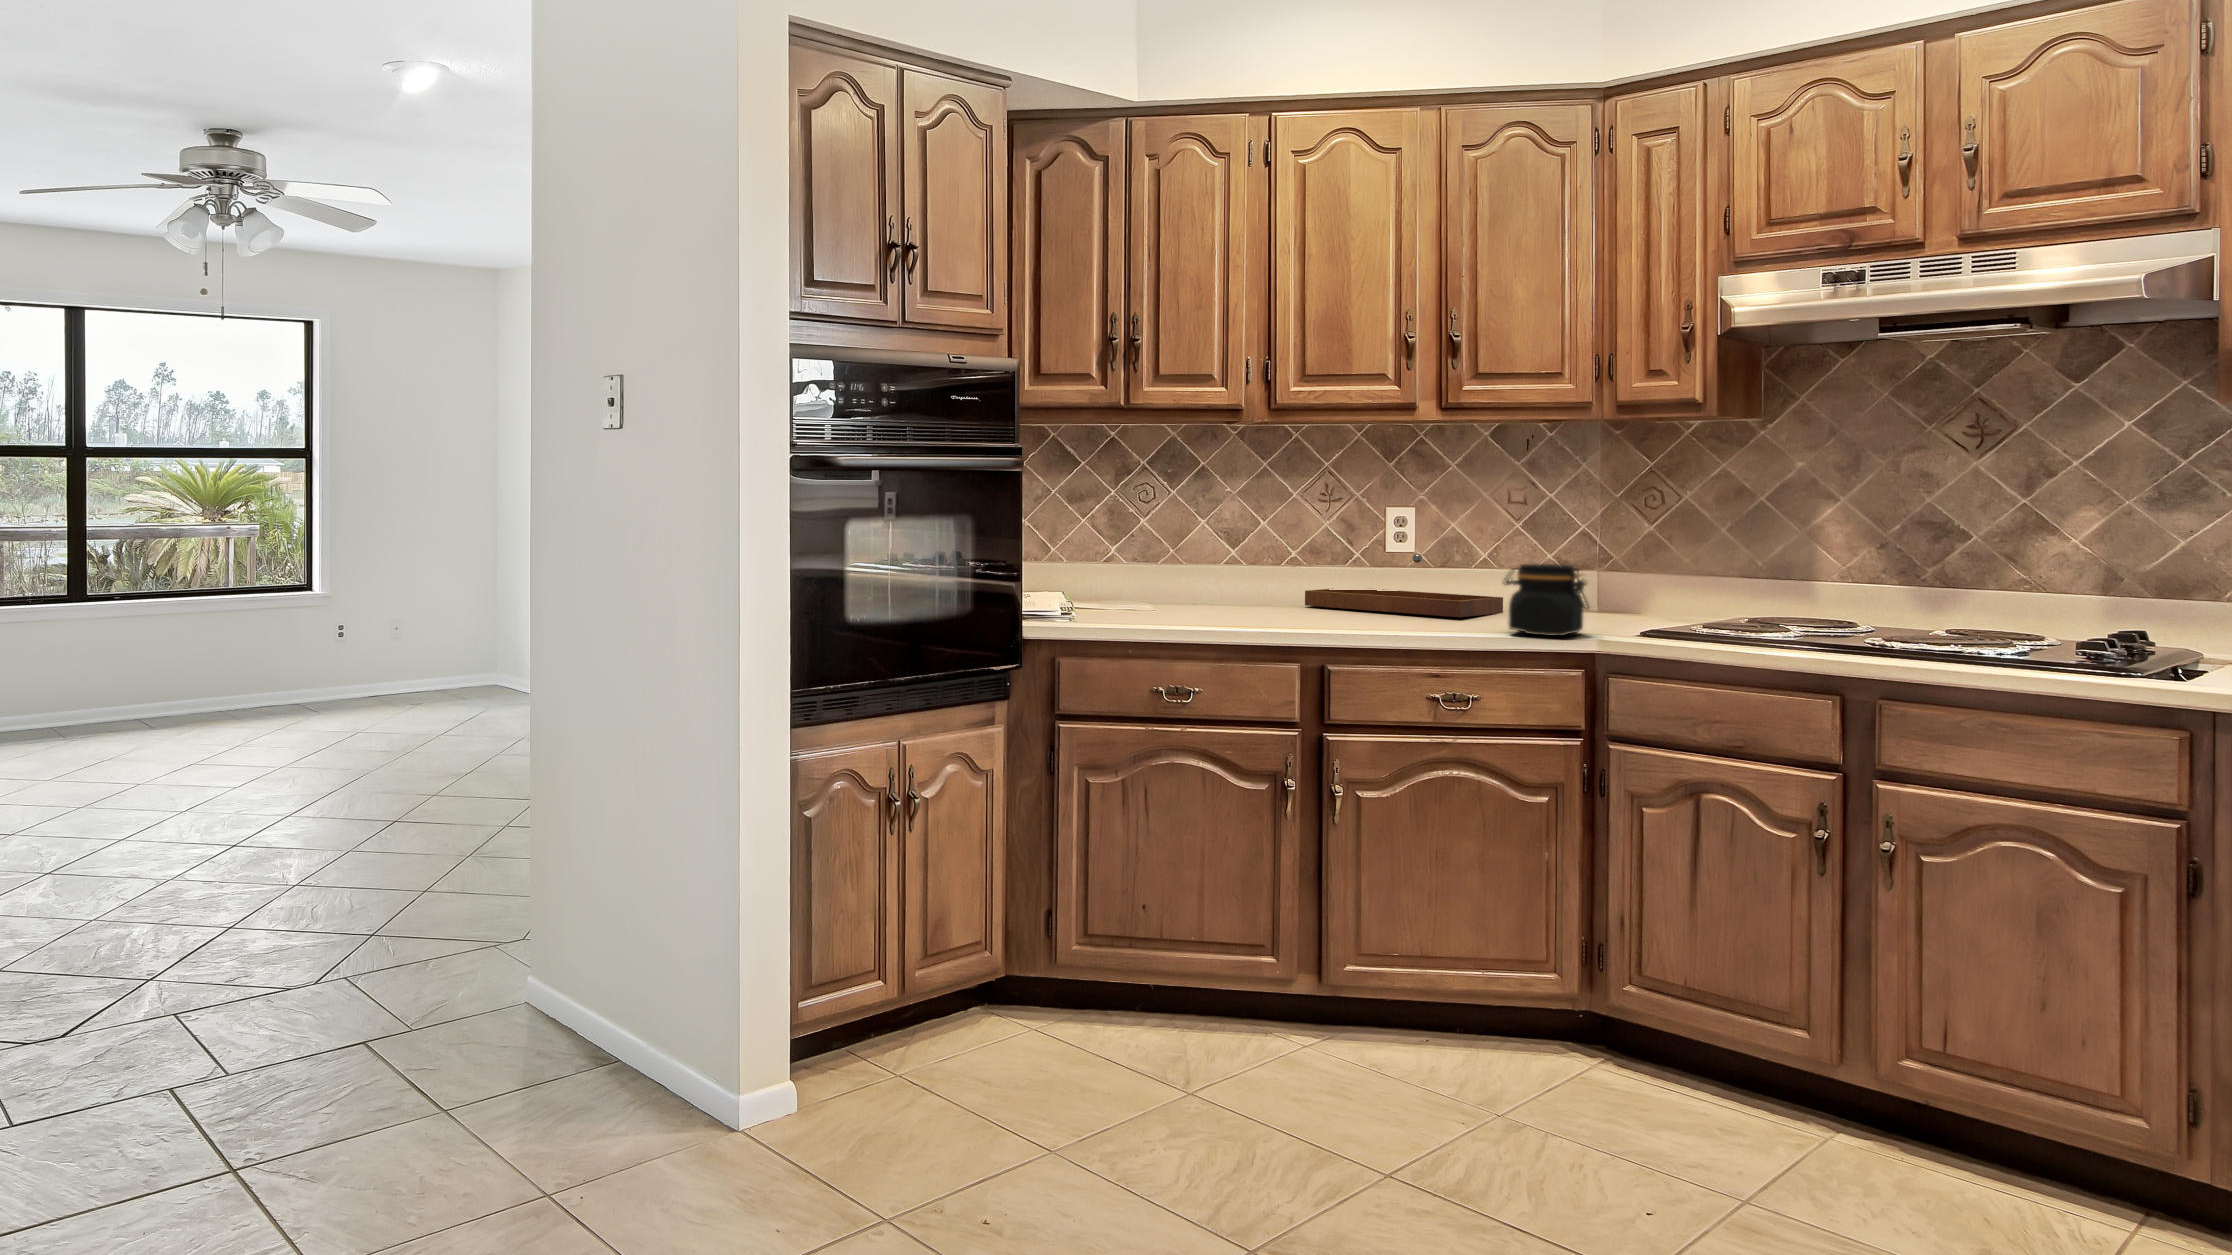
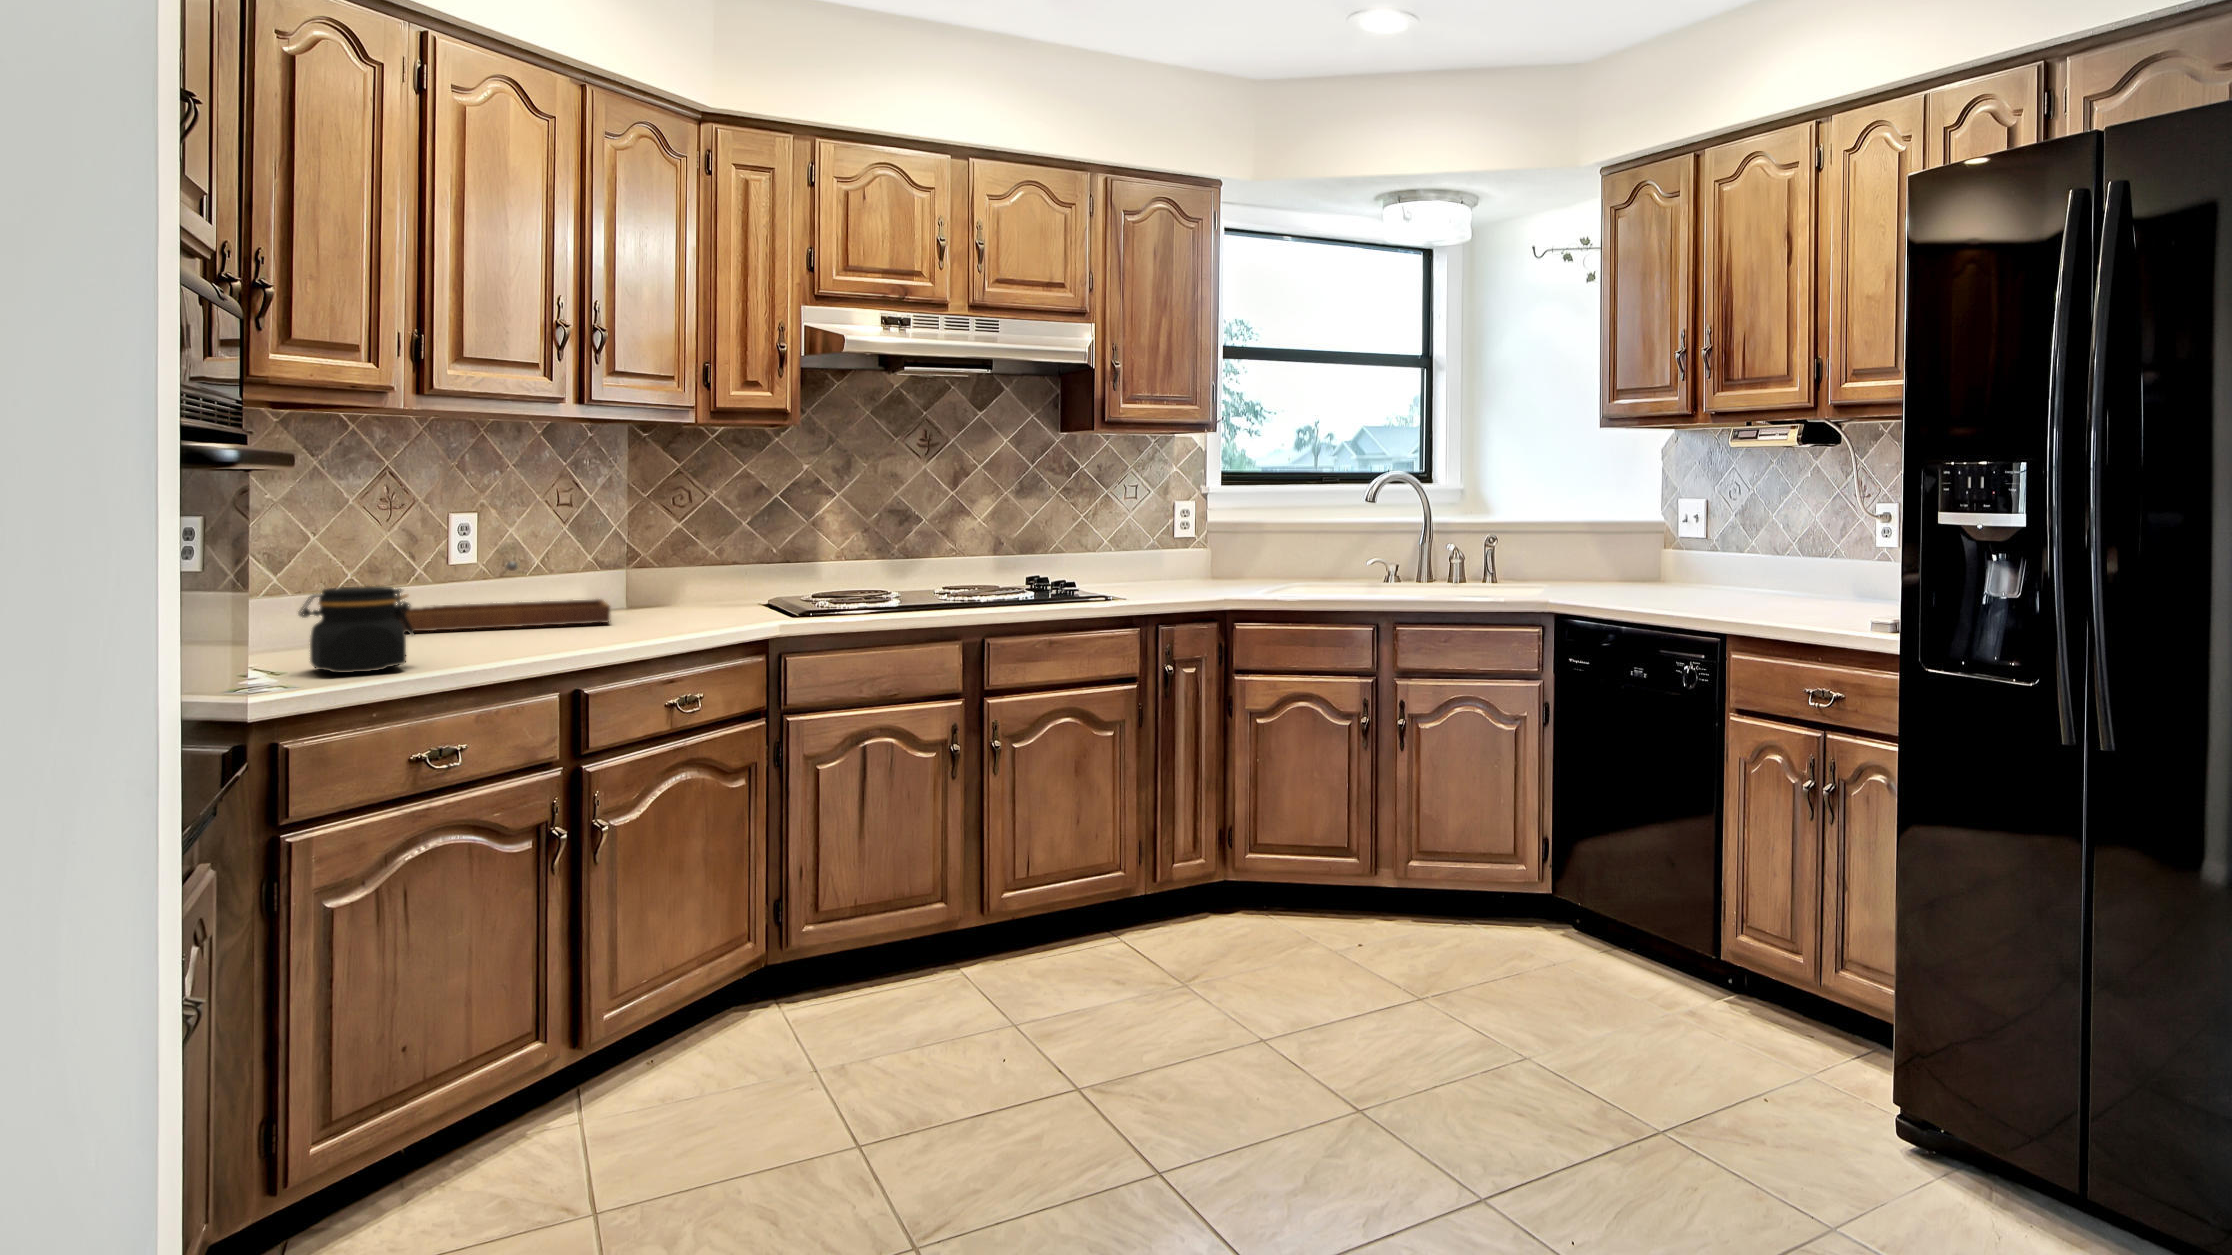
jar: present [1504,564,1589,636] -> present [299,586,414,673]

